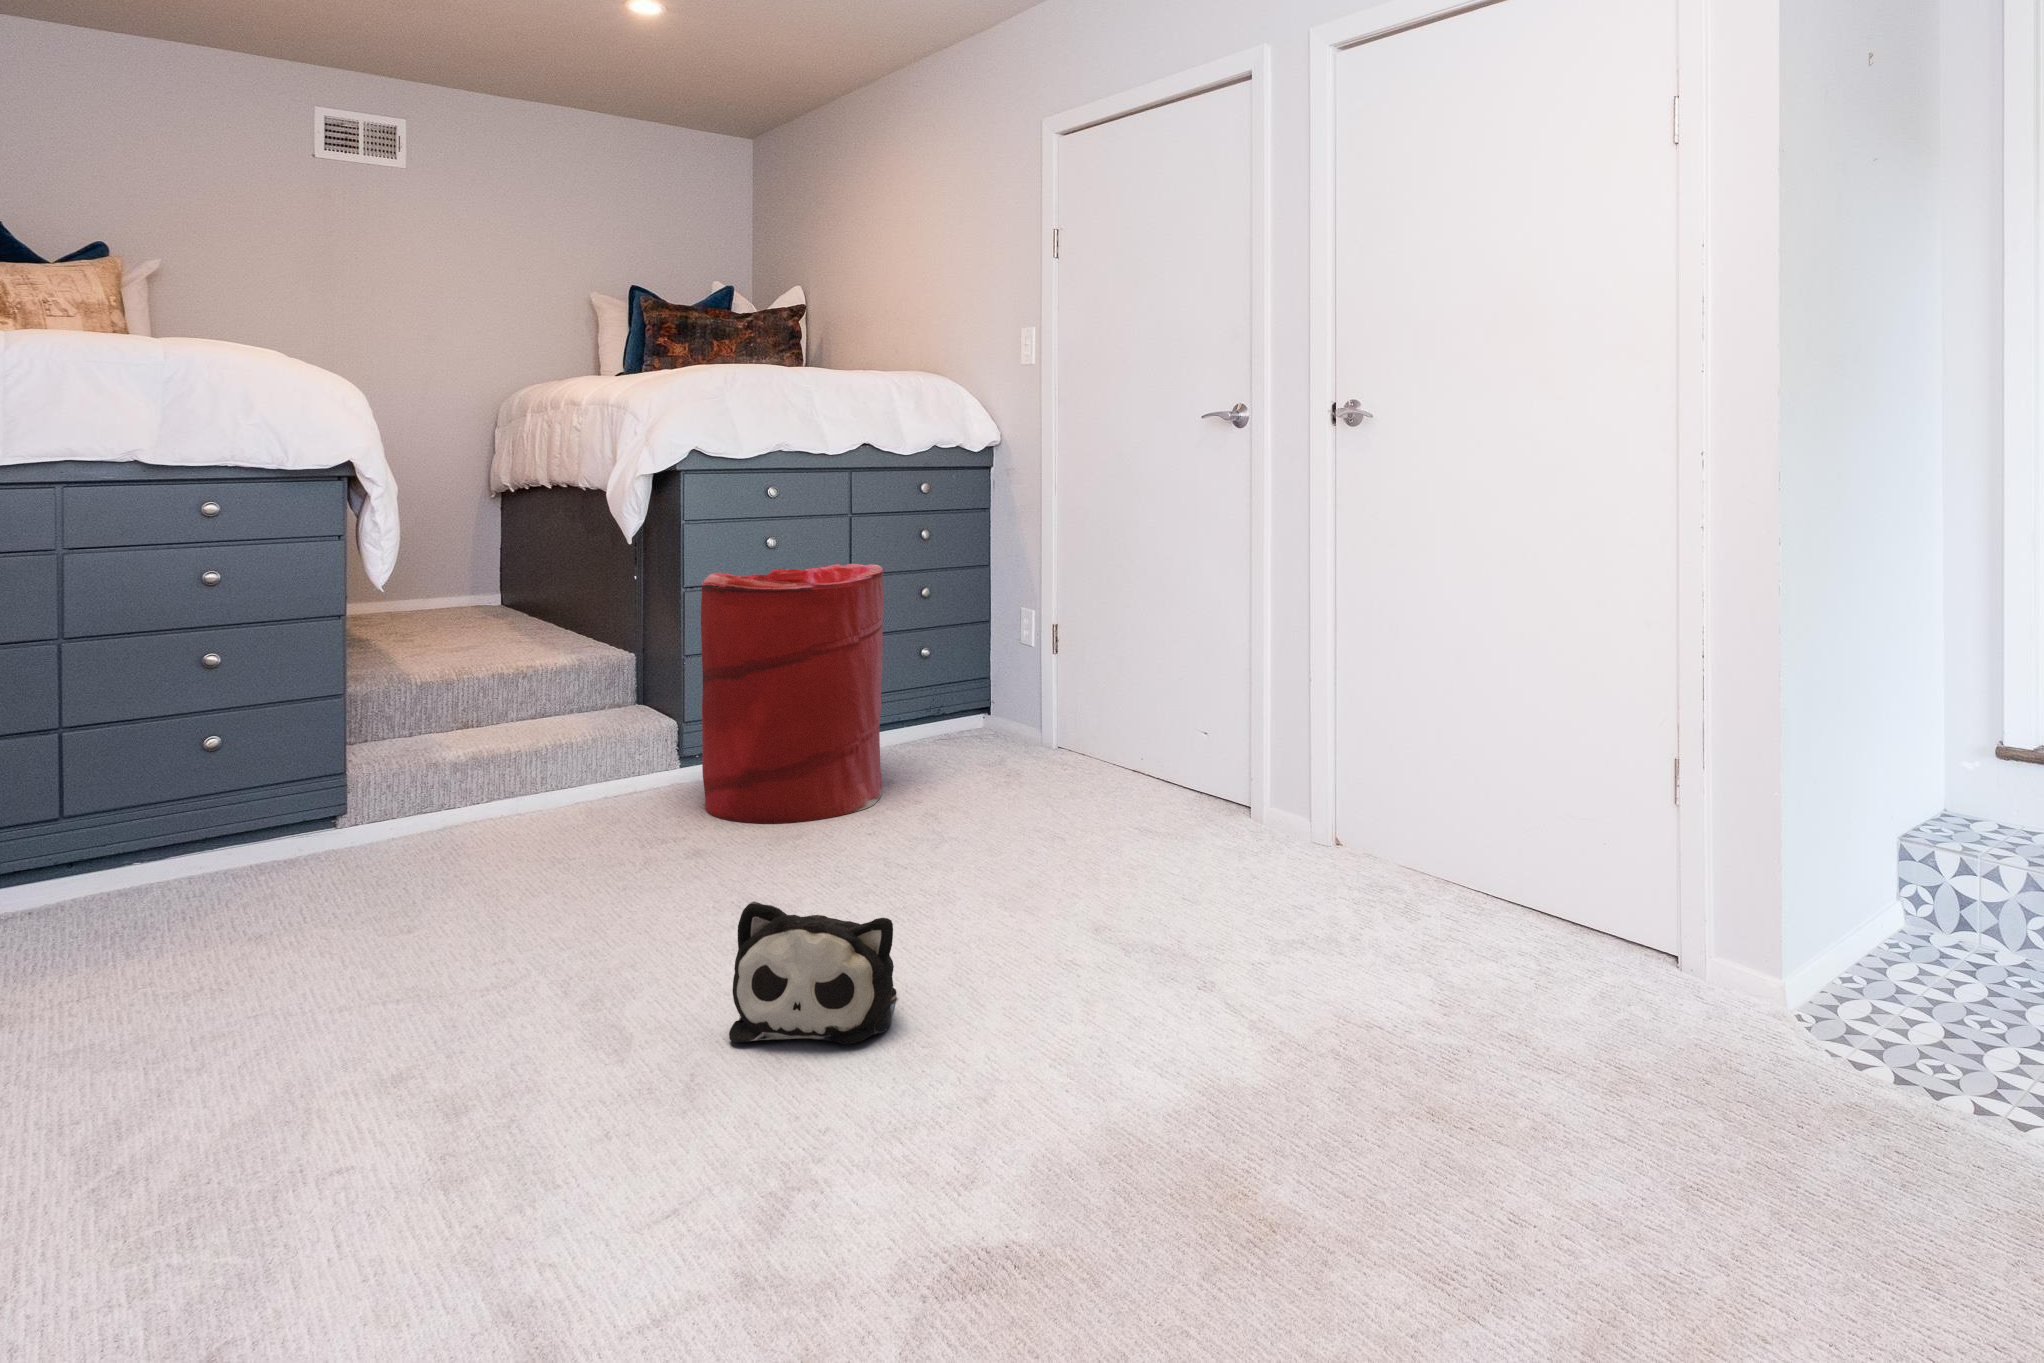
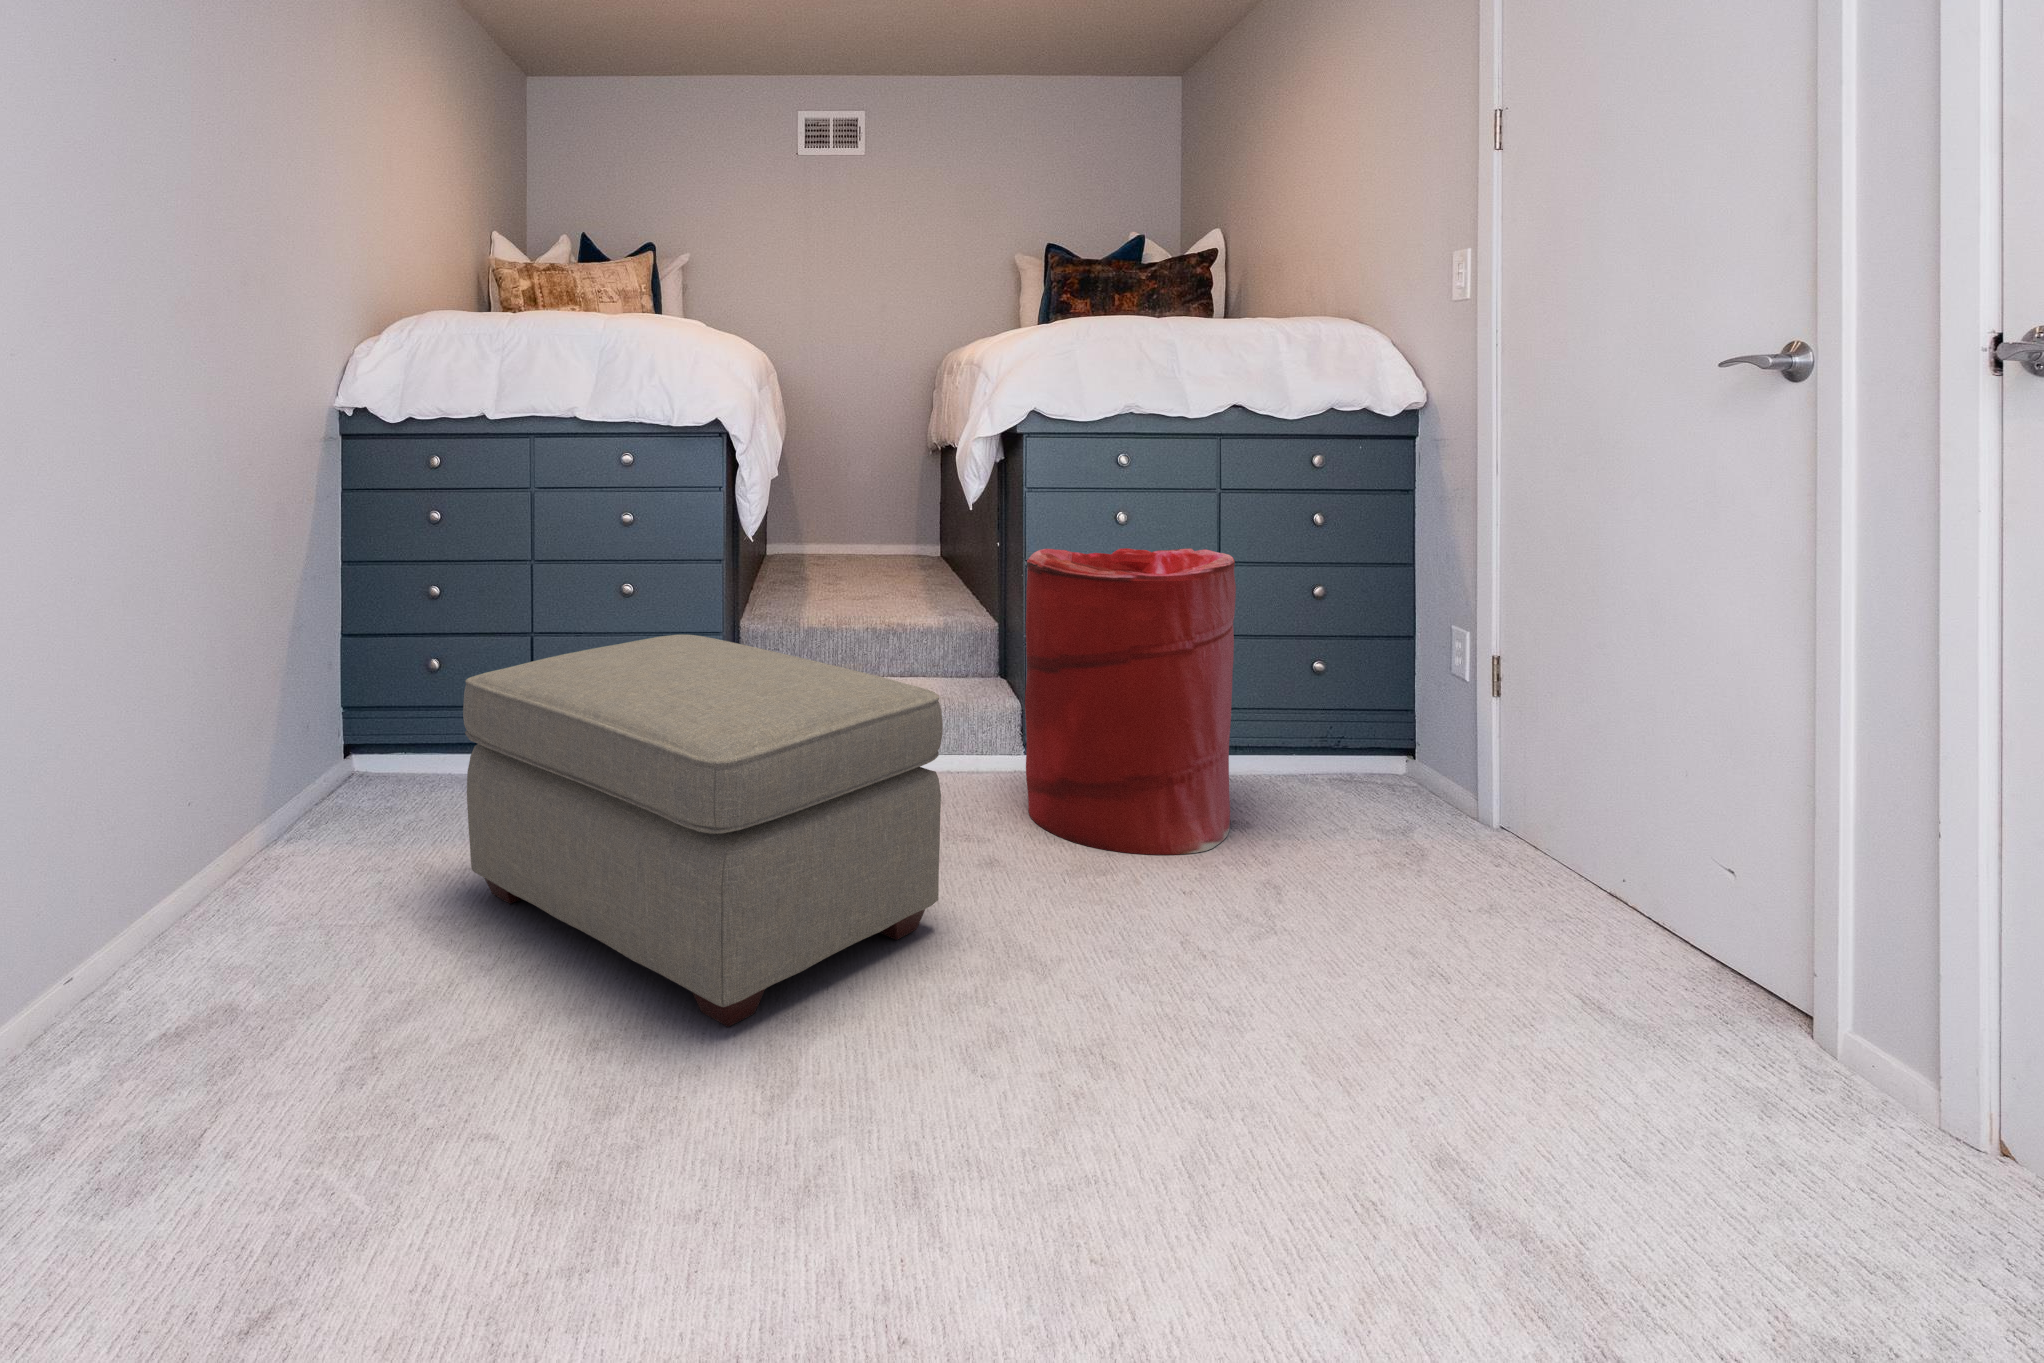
ottoman: none [99,685,685,1011] -> present [463,635,943,1027]
plush toy: present [729,901,897,1044] -> none [876,995,1101,1246]

